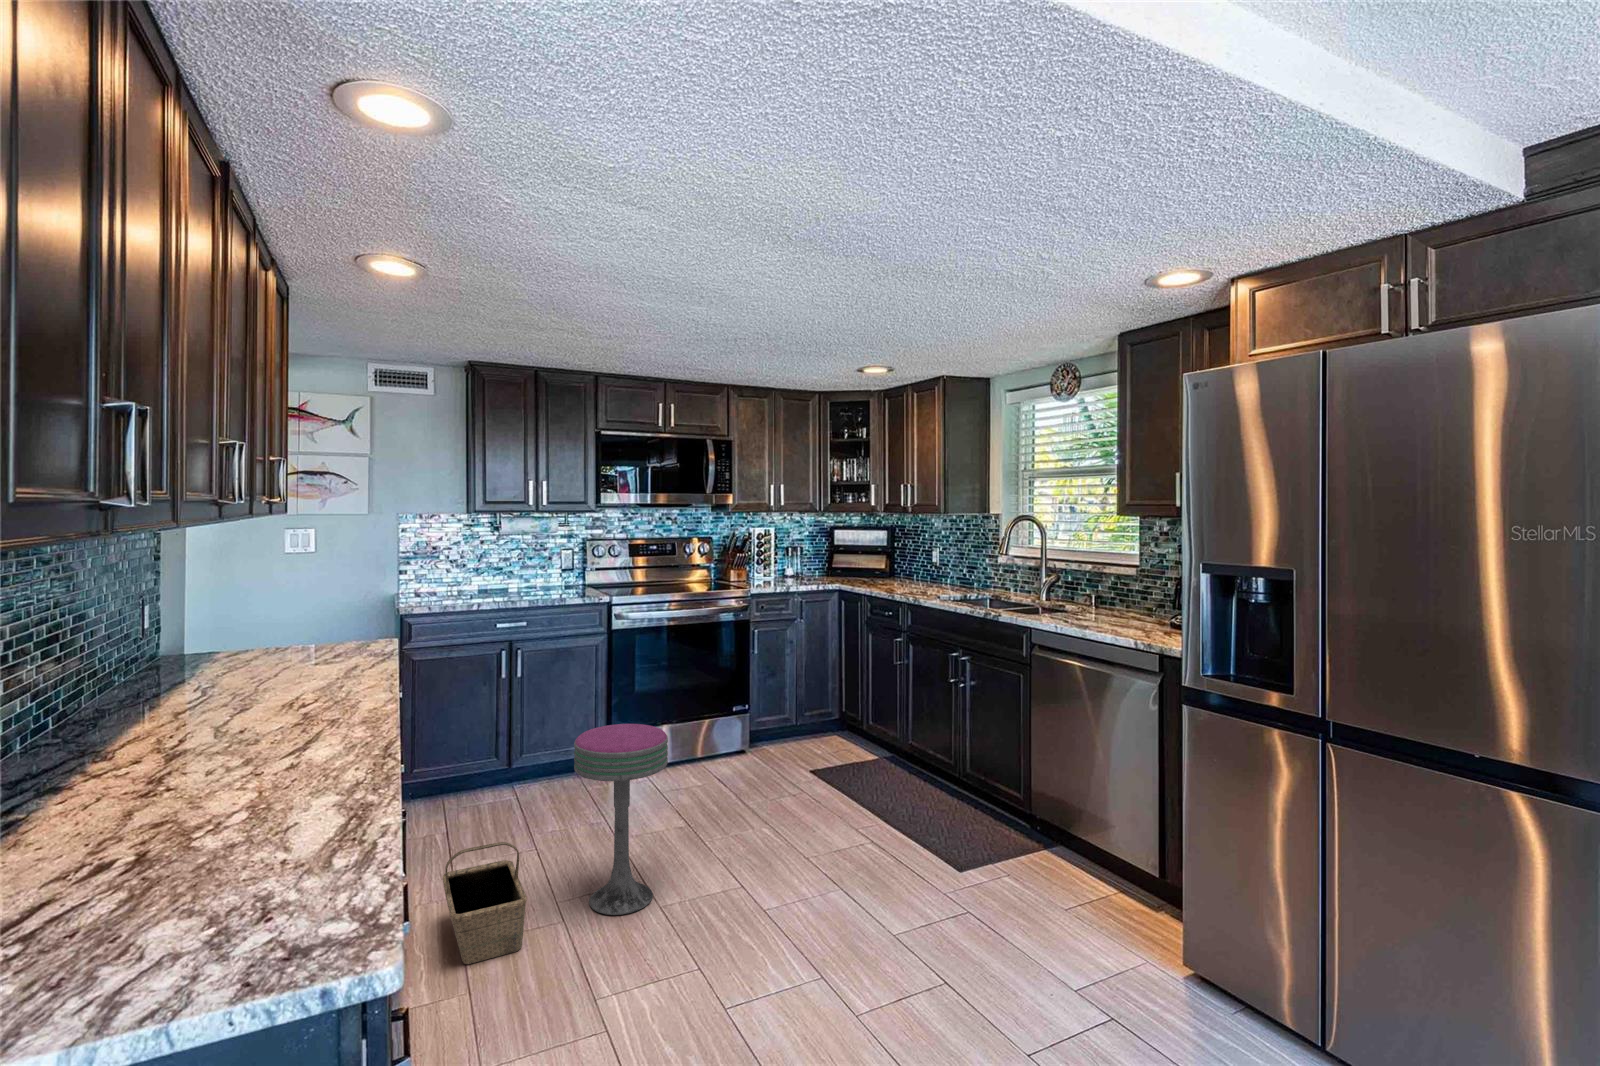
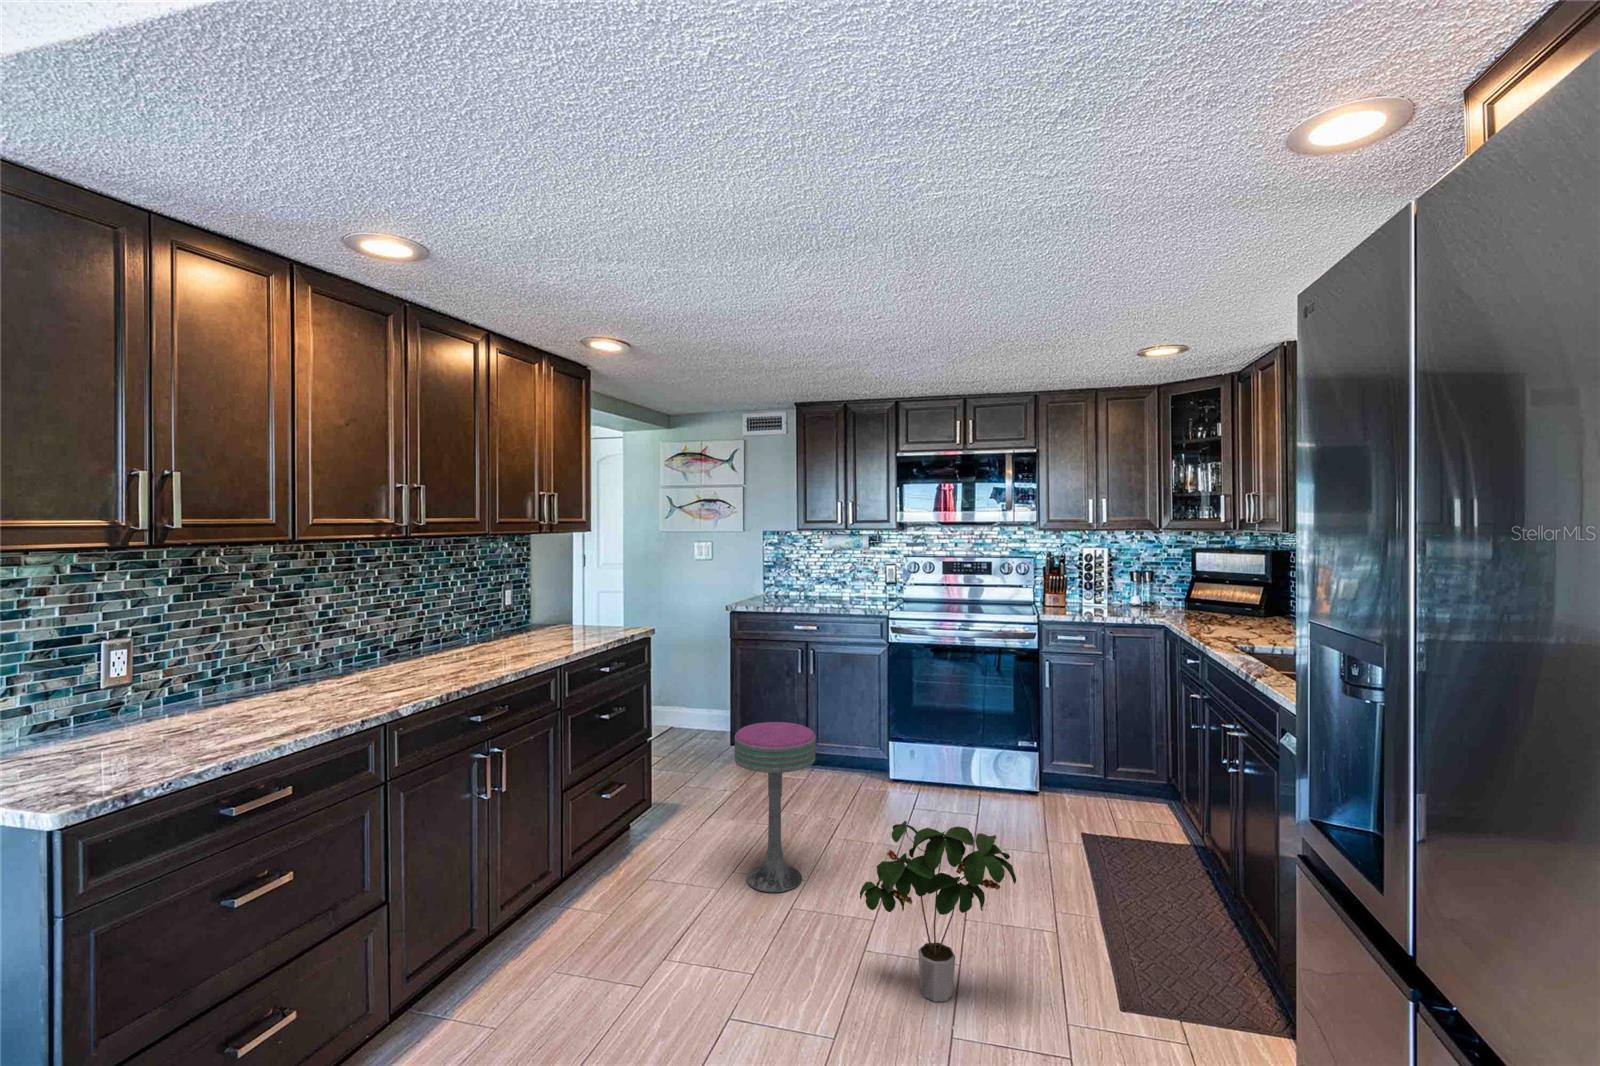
potted plant: none [796,770,920,930] -> present [860,821,1016,1002]
basket: present [443,842,527,964] -> none [628,794,705,886]

